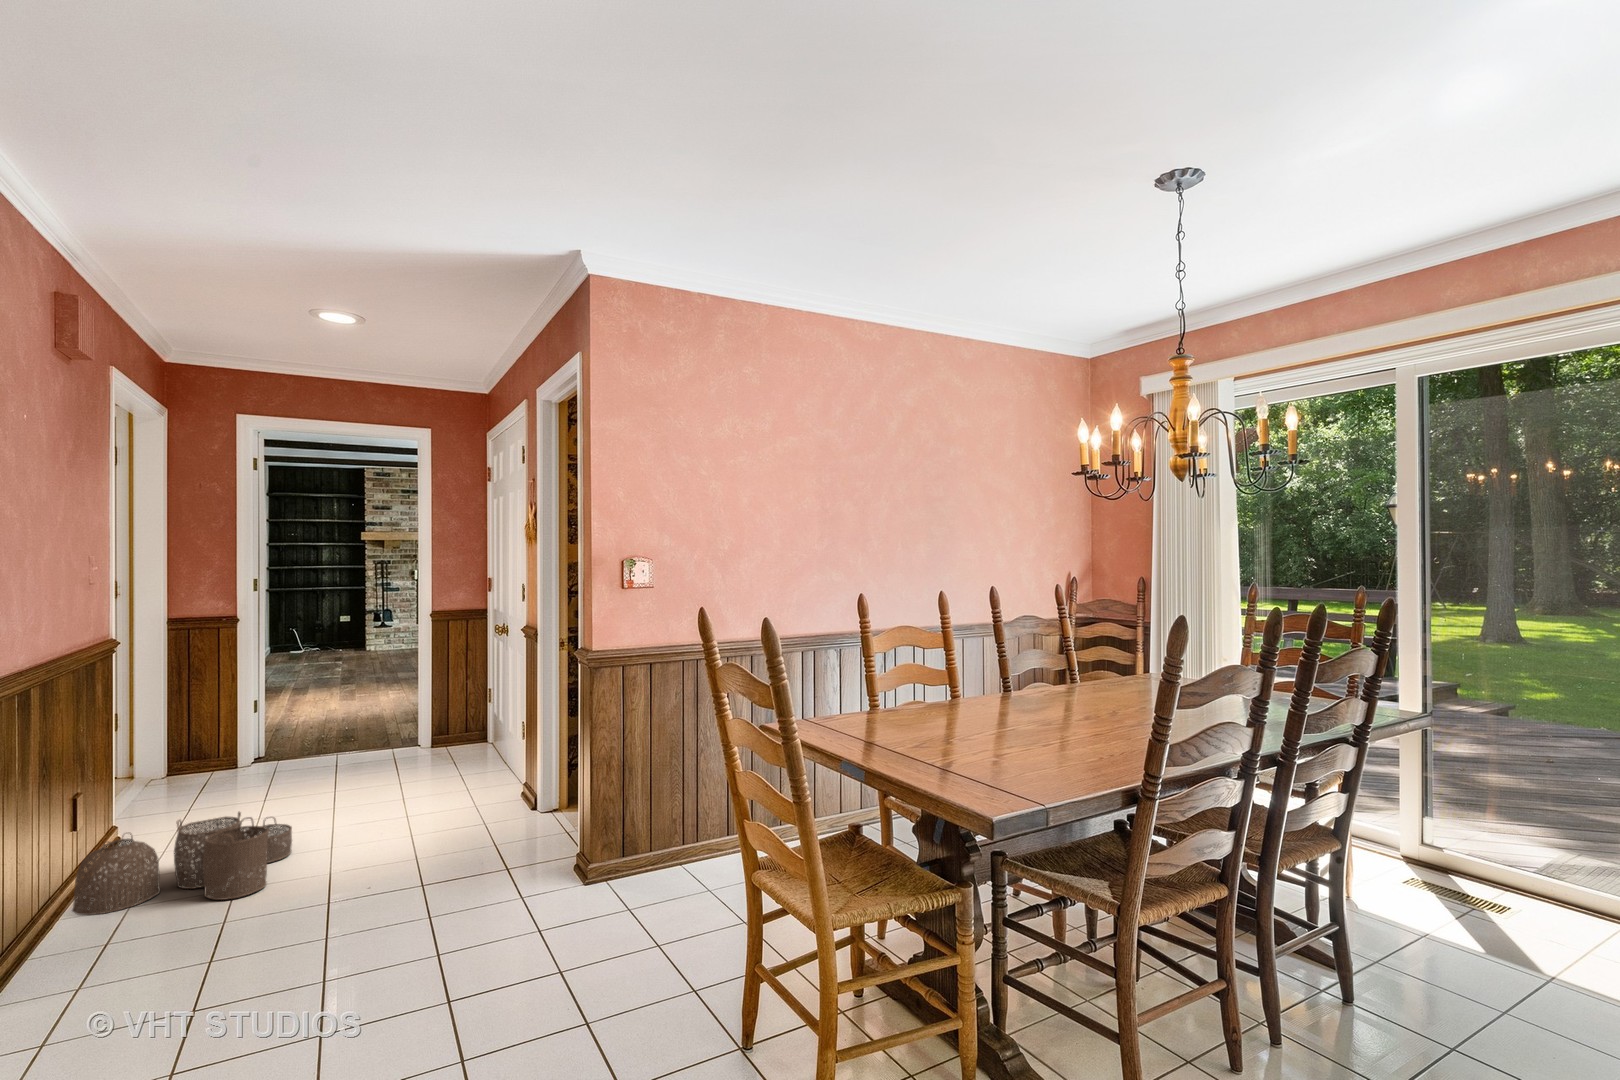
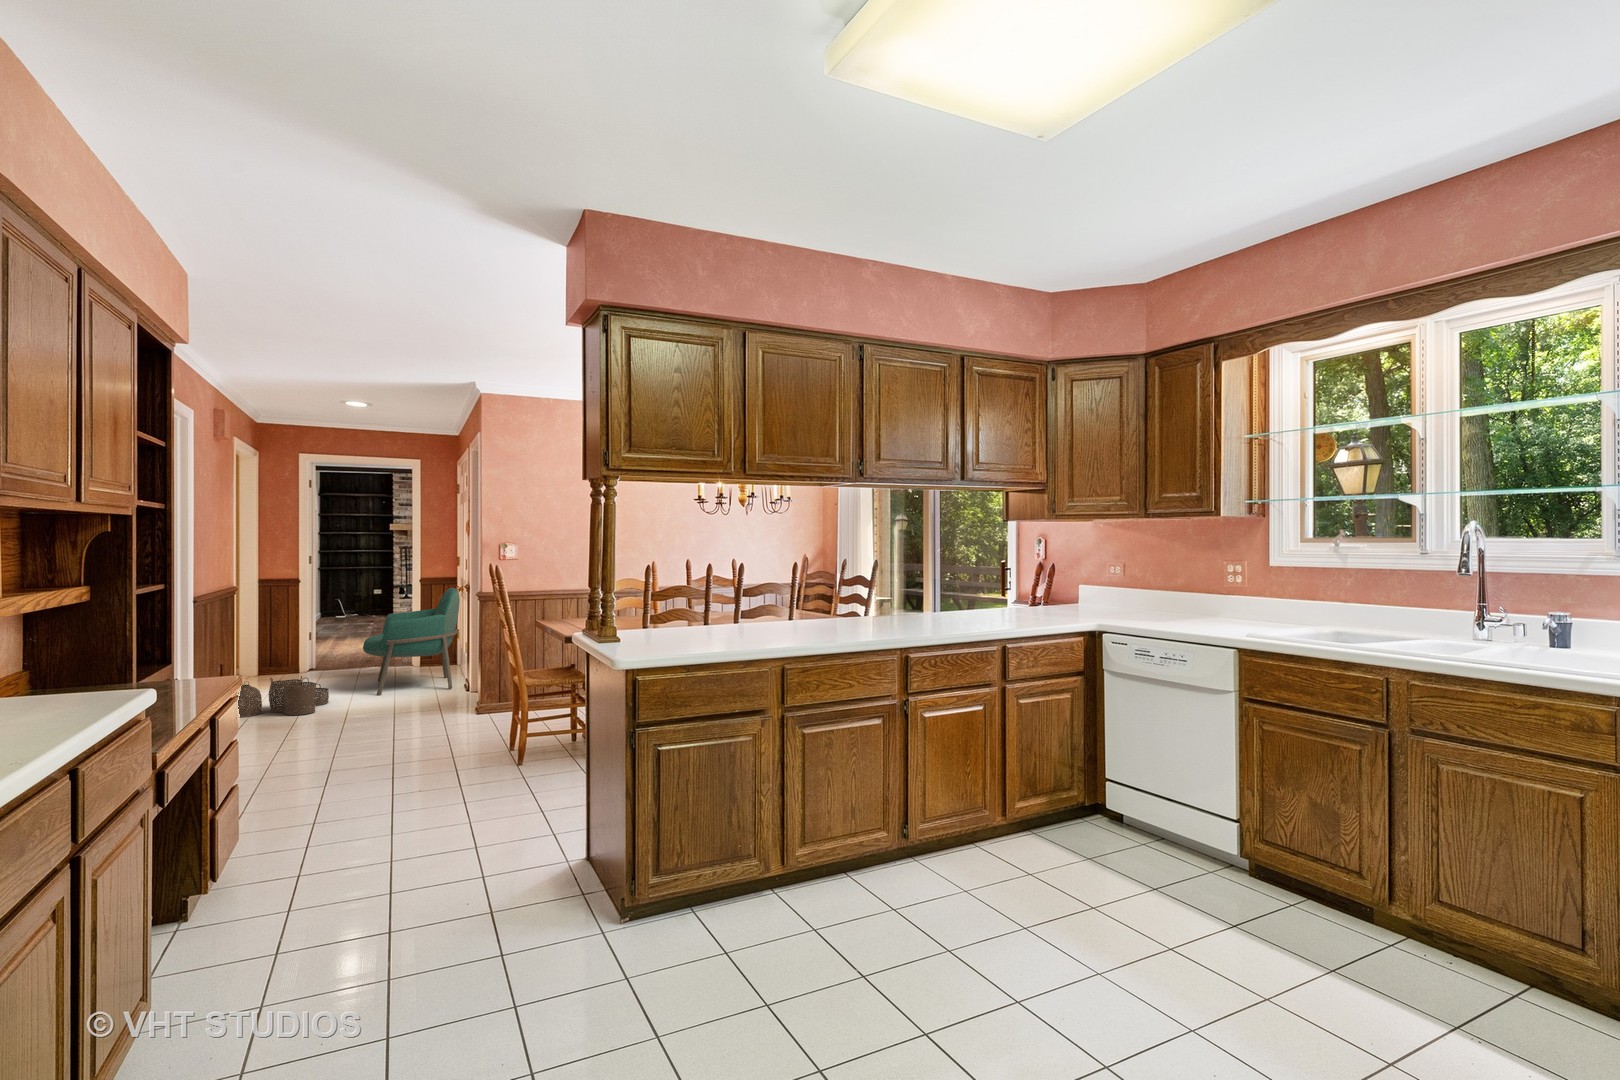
armchair: none [350,629,511,826] -> present [363,588,460,695]

